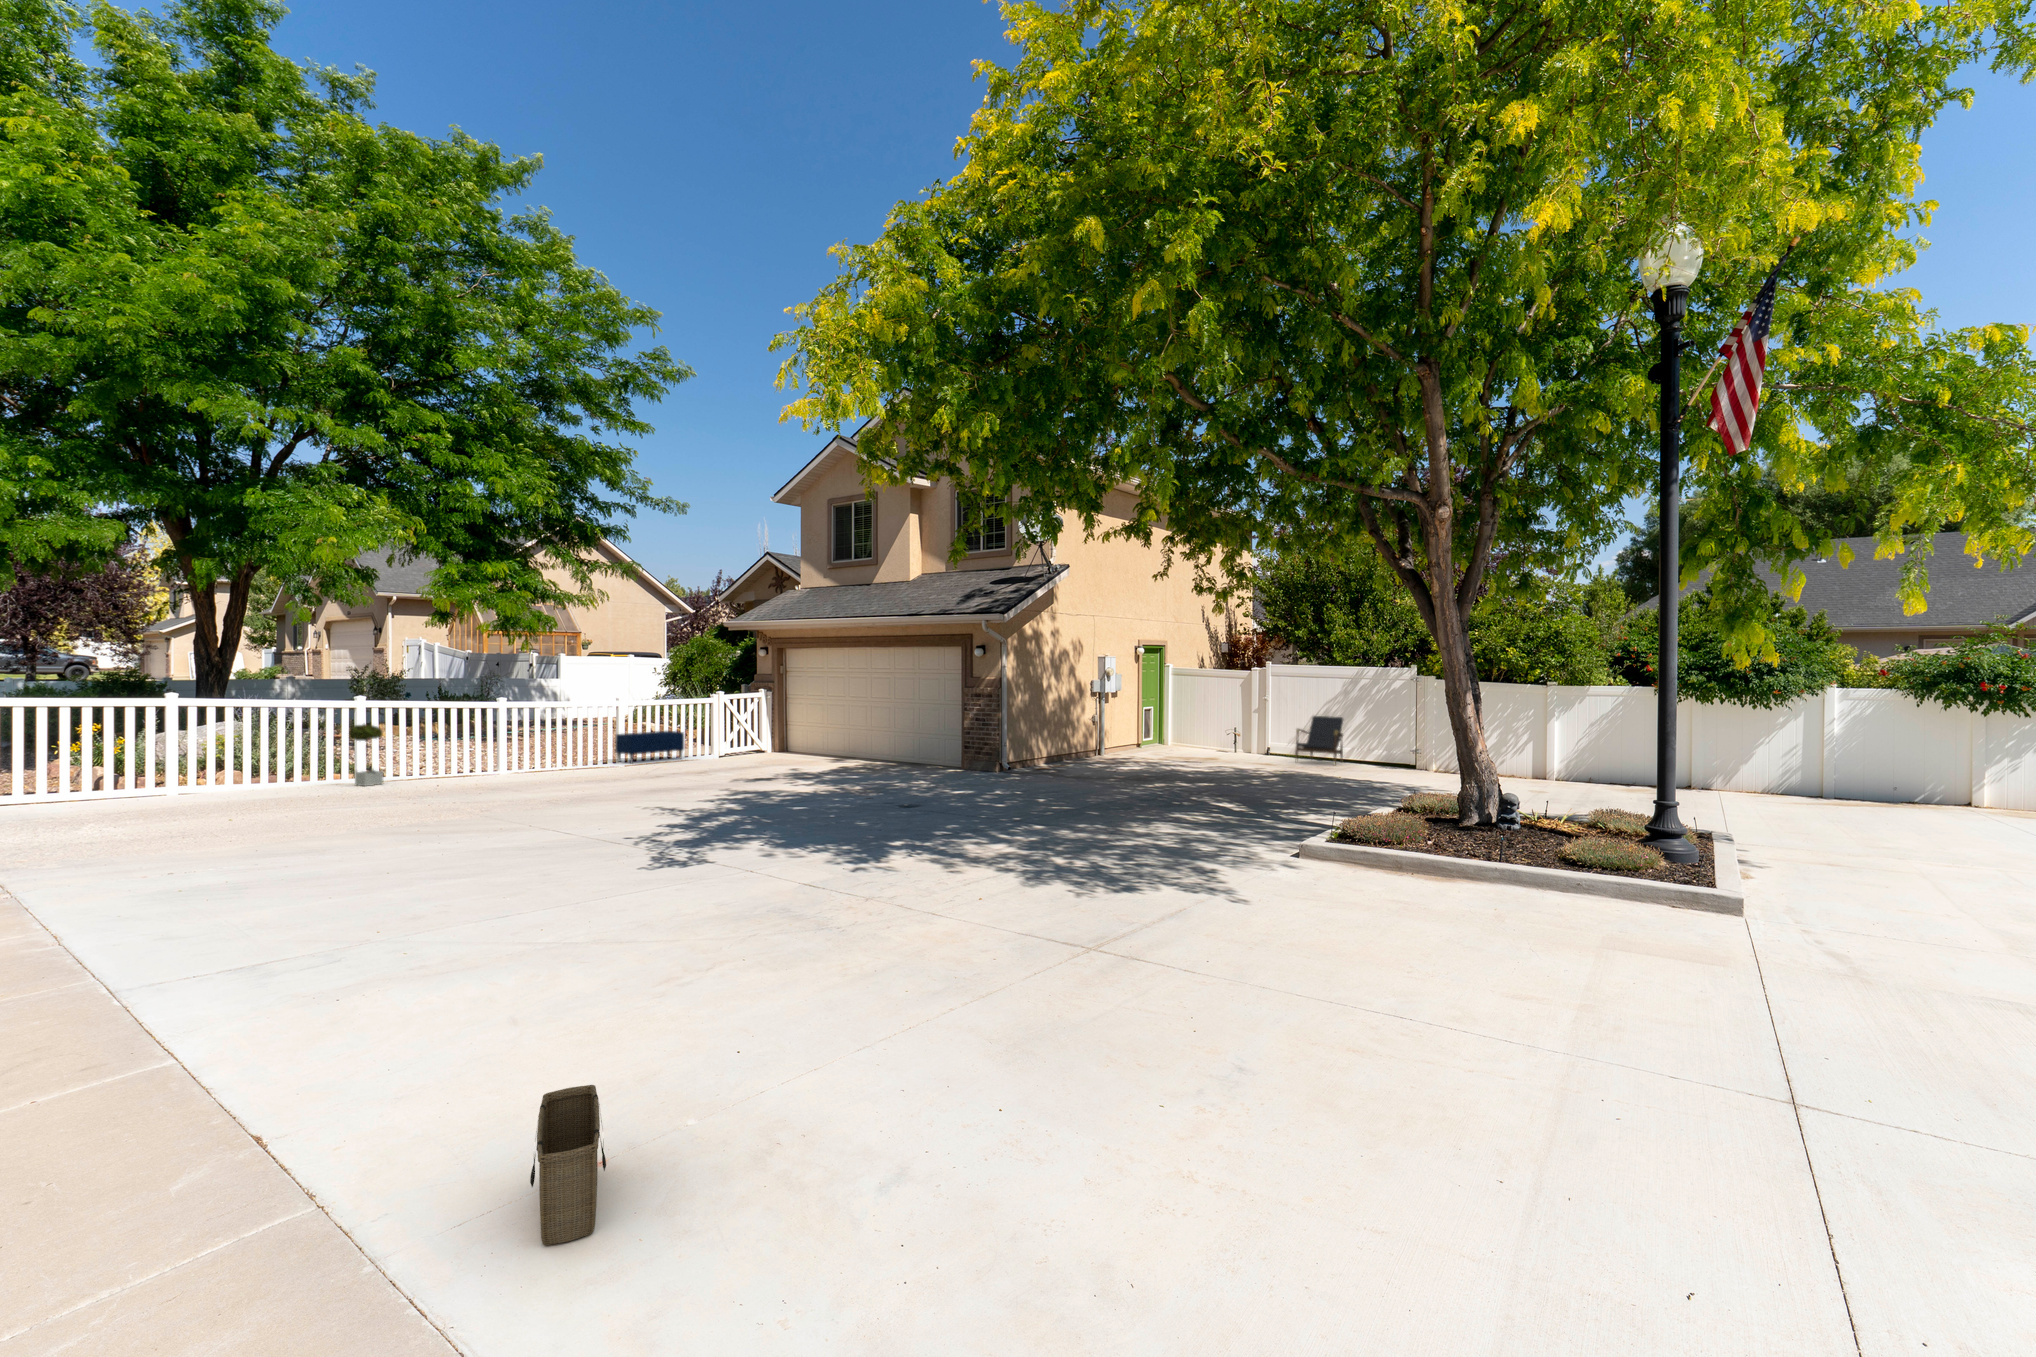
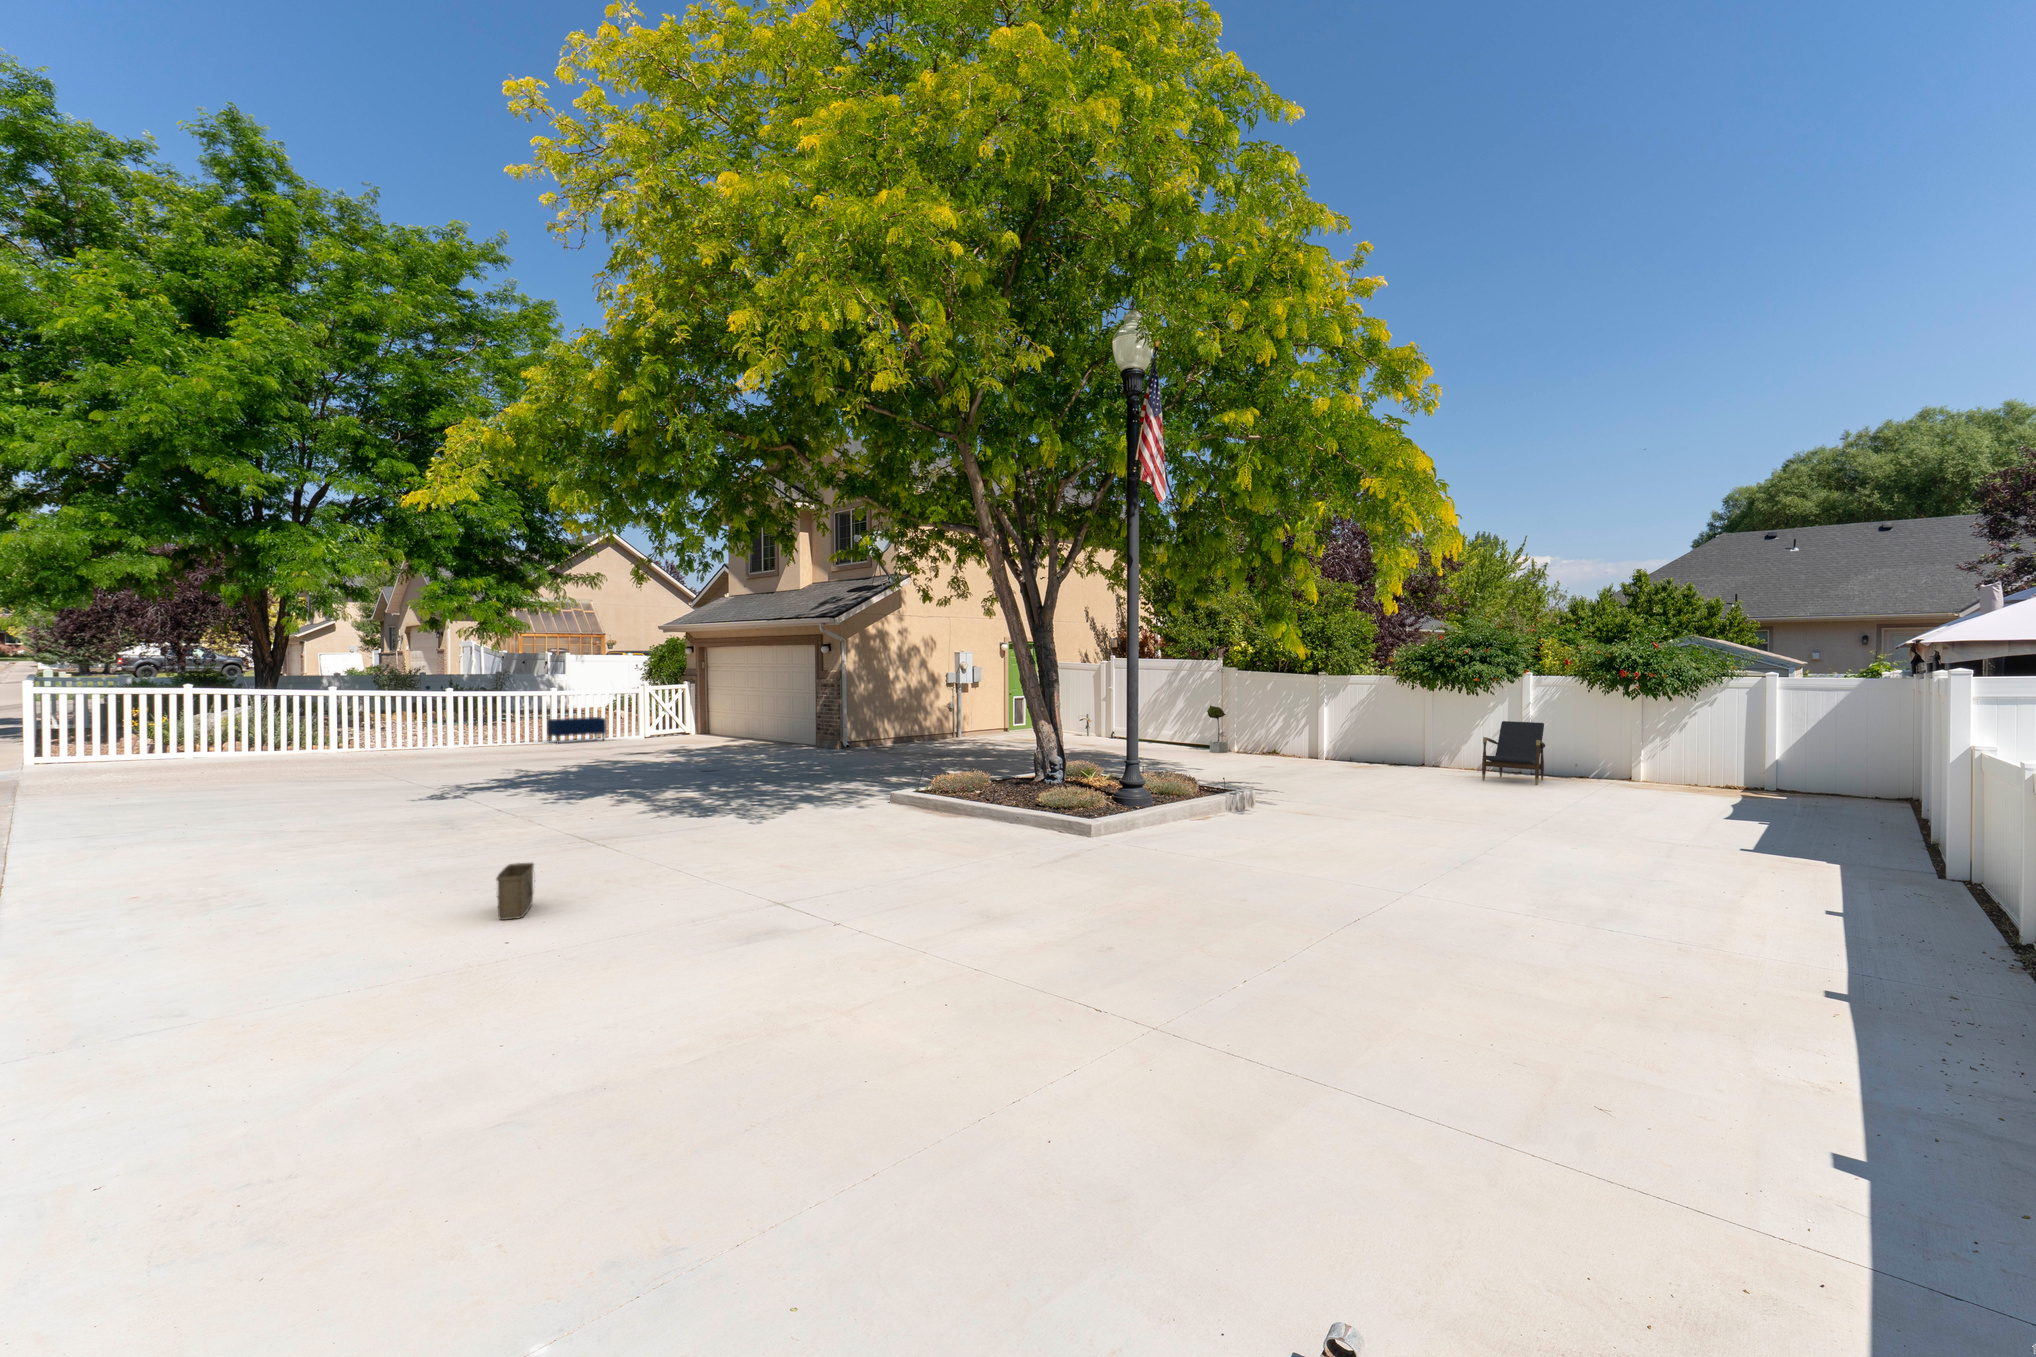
lounge chair: present [1295,716,1343,764] -> present [1482,721,1545,785]
potted tree: present [349,724,383,786] -> present [1207,705,1228,753]
basket: present [530,1085,606,1245] -> present [496,863,534,920]

